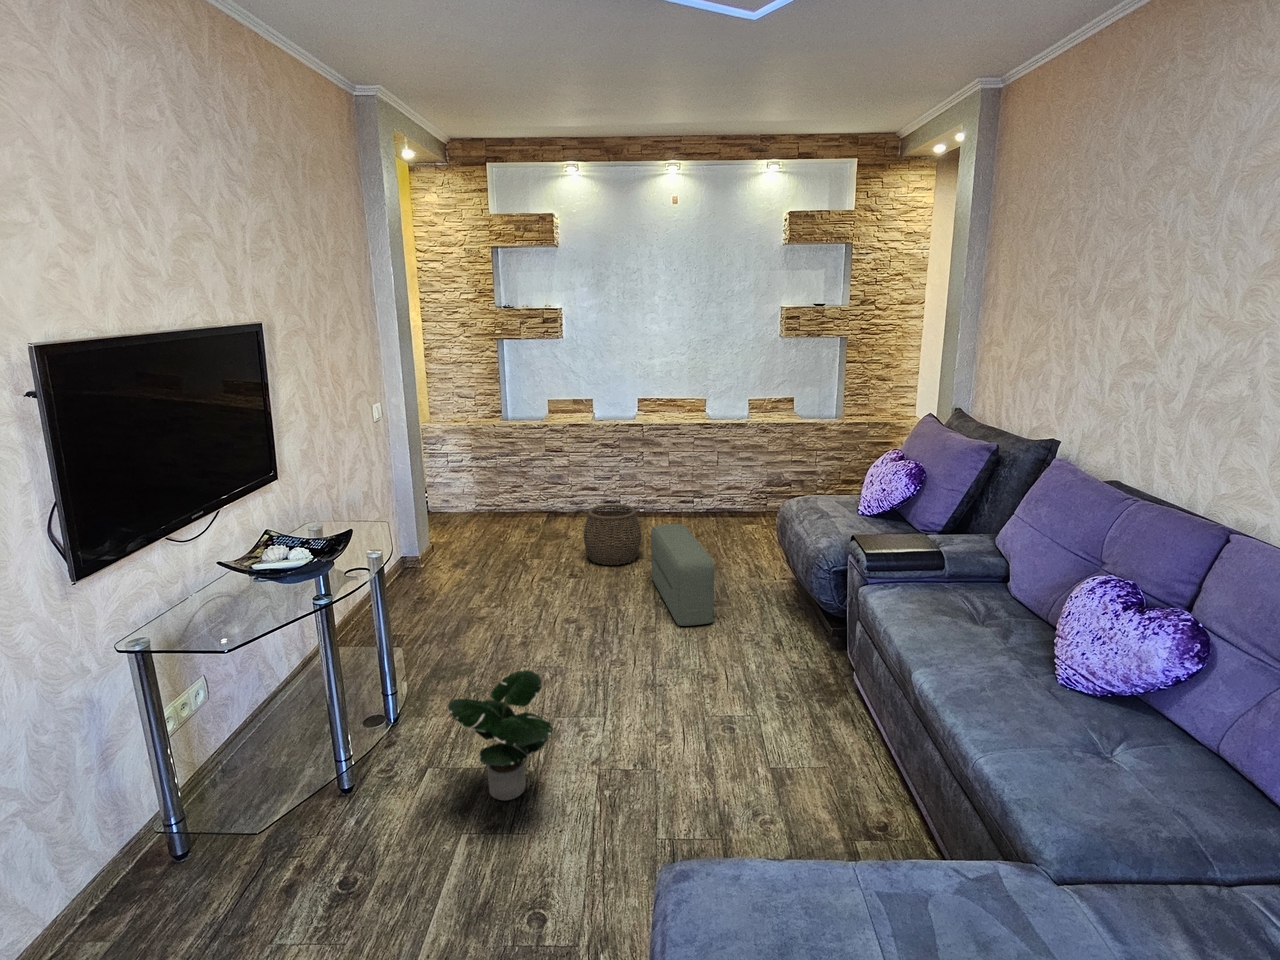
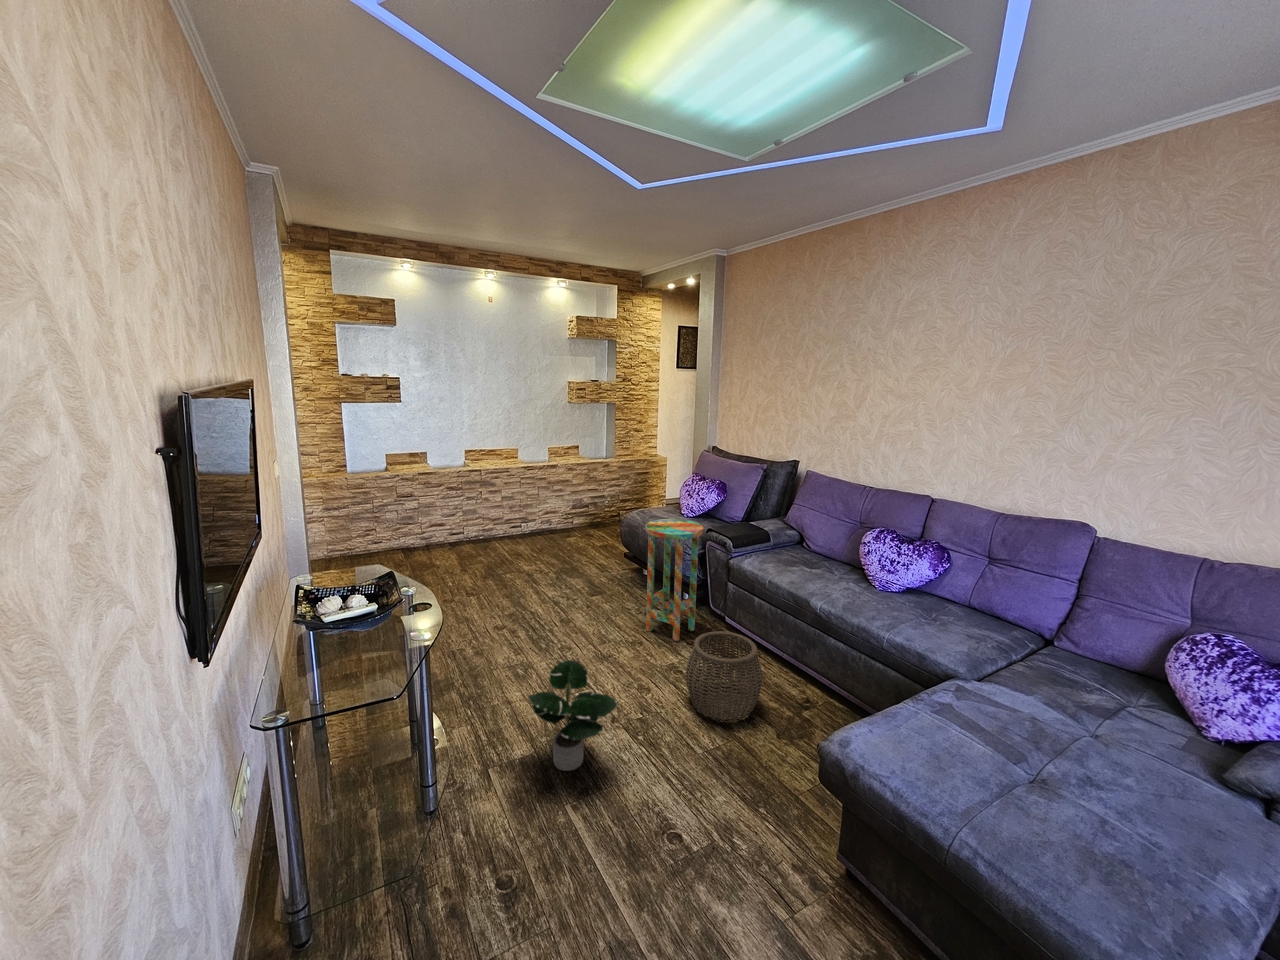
woven basket: present [583,504,642,565] -> present [685,631,763,721]
side table: none [736,512,822,687] -> present [645,519,703,641]
pouf: present [651,524,714,626] -> none [533,541,606,614]

